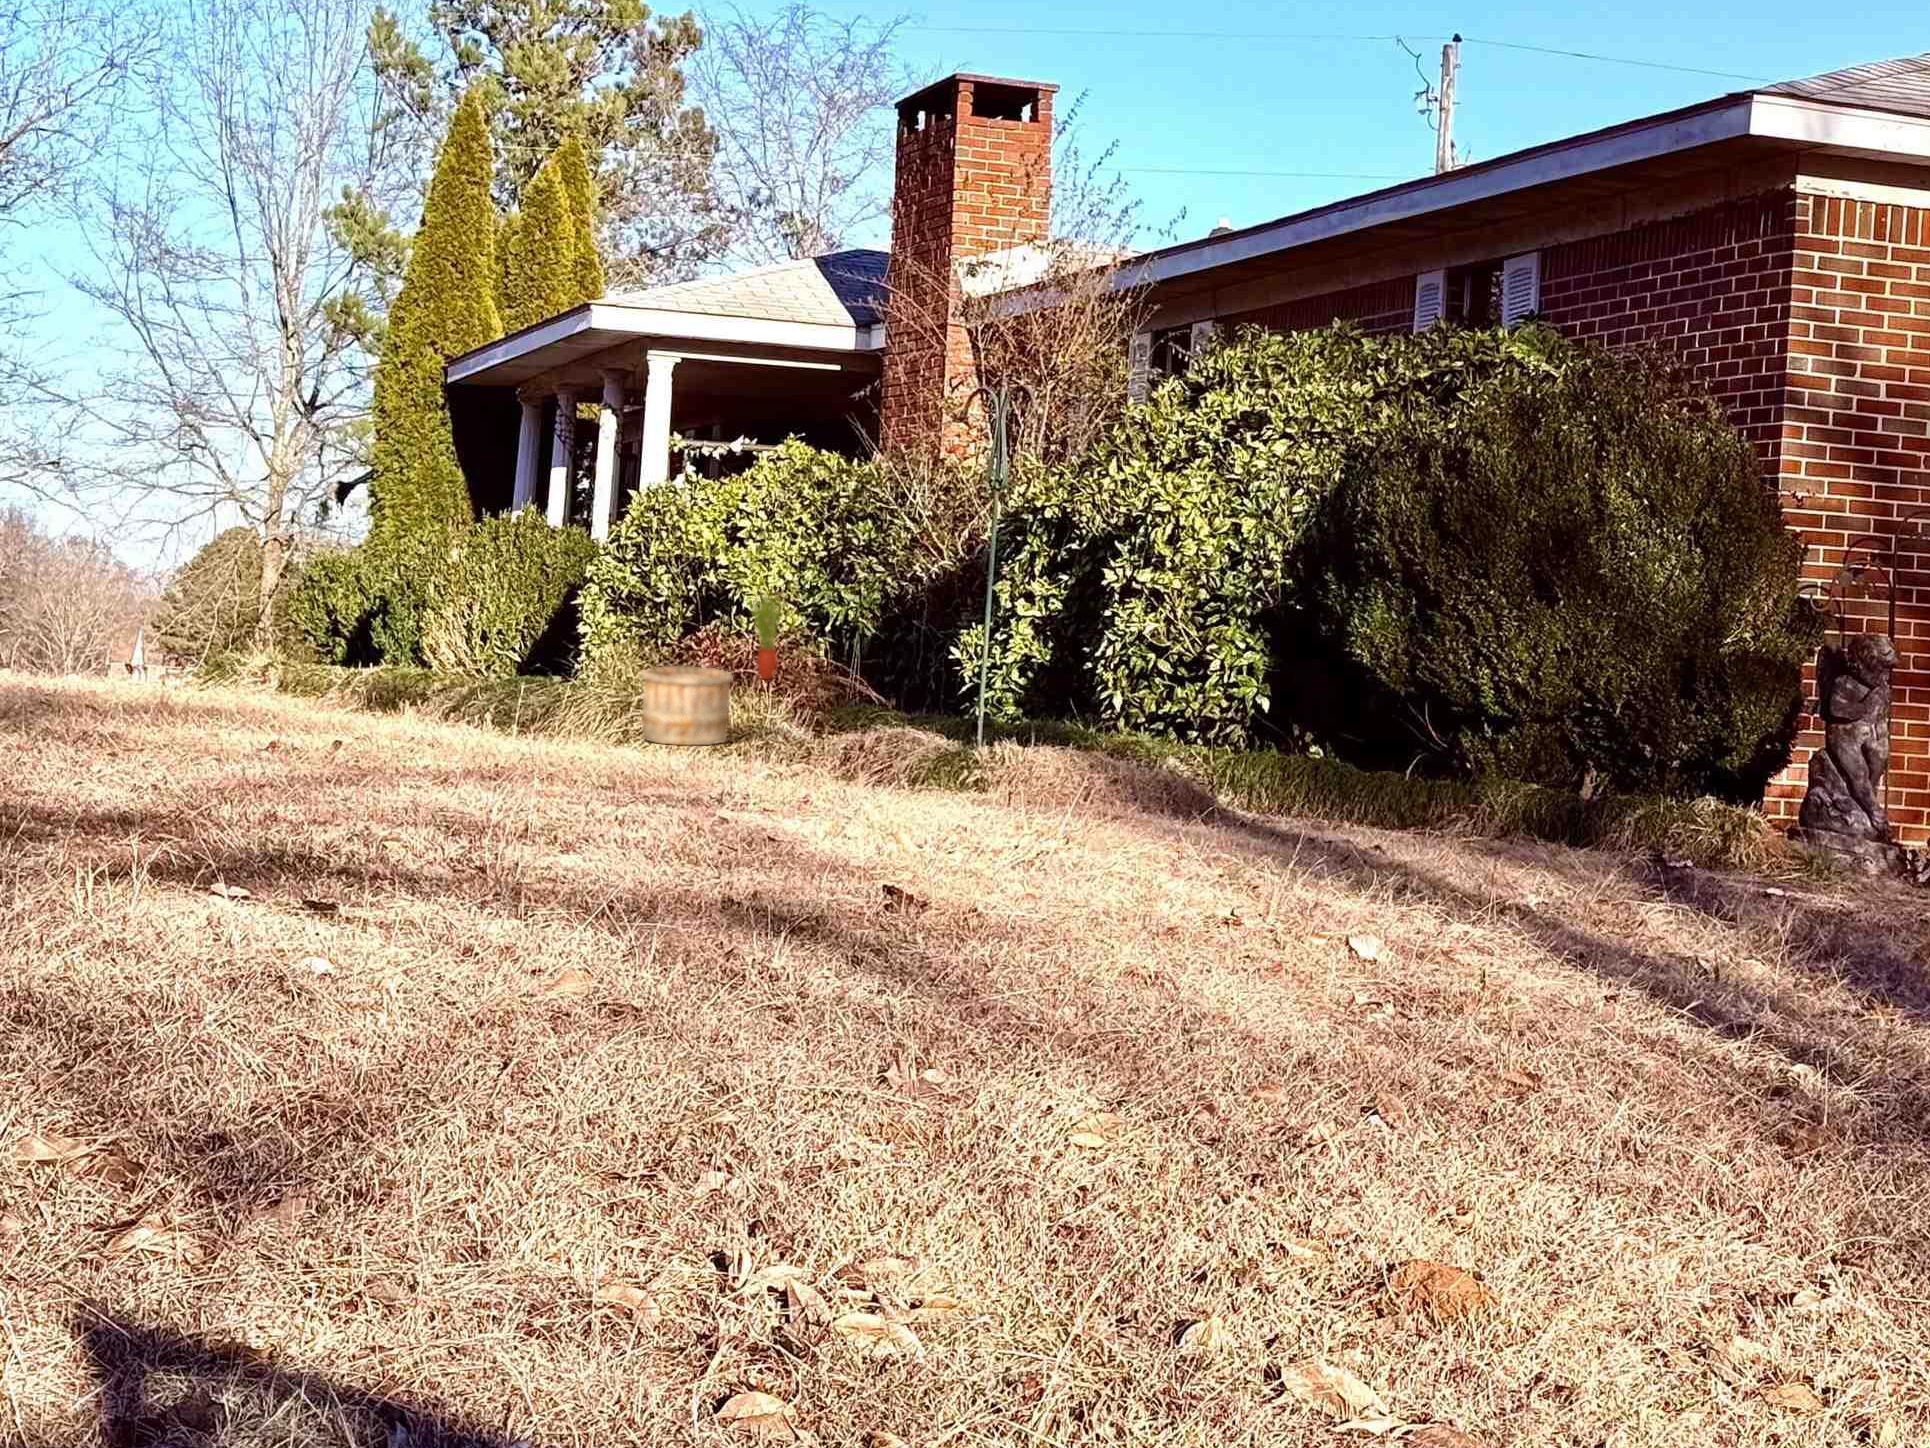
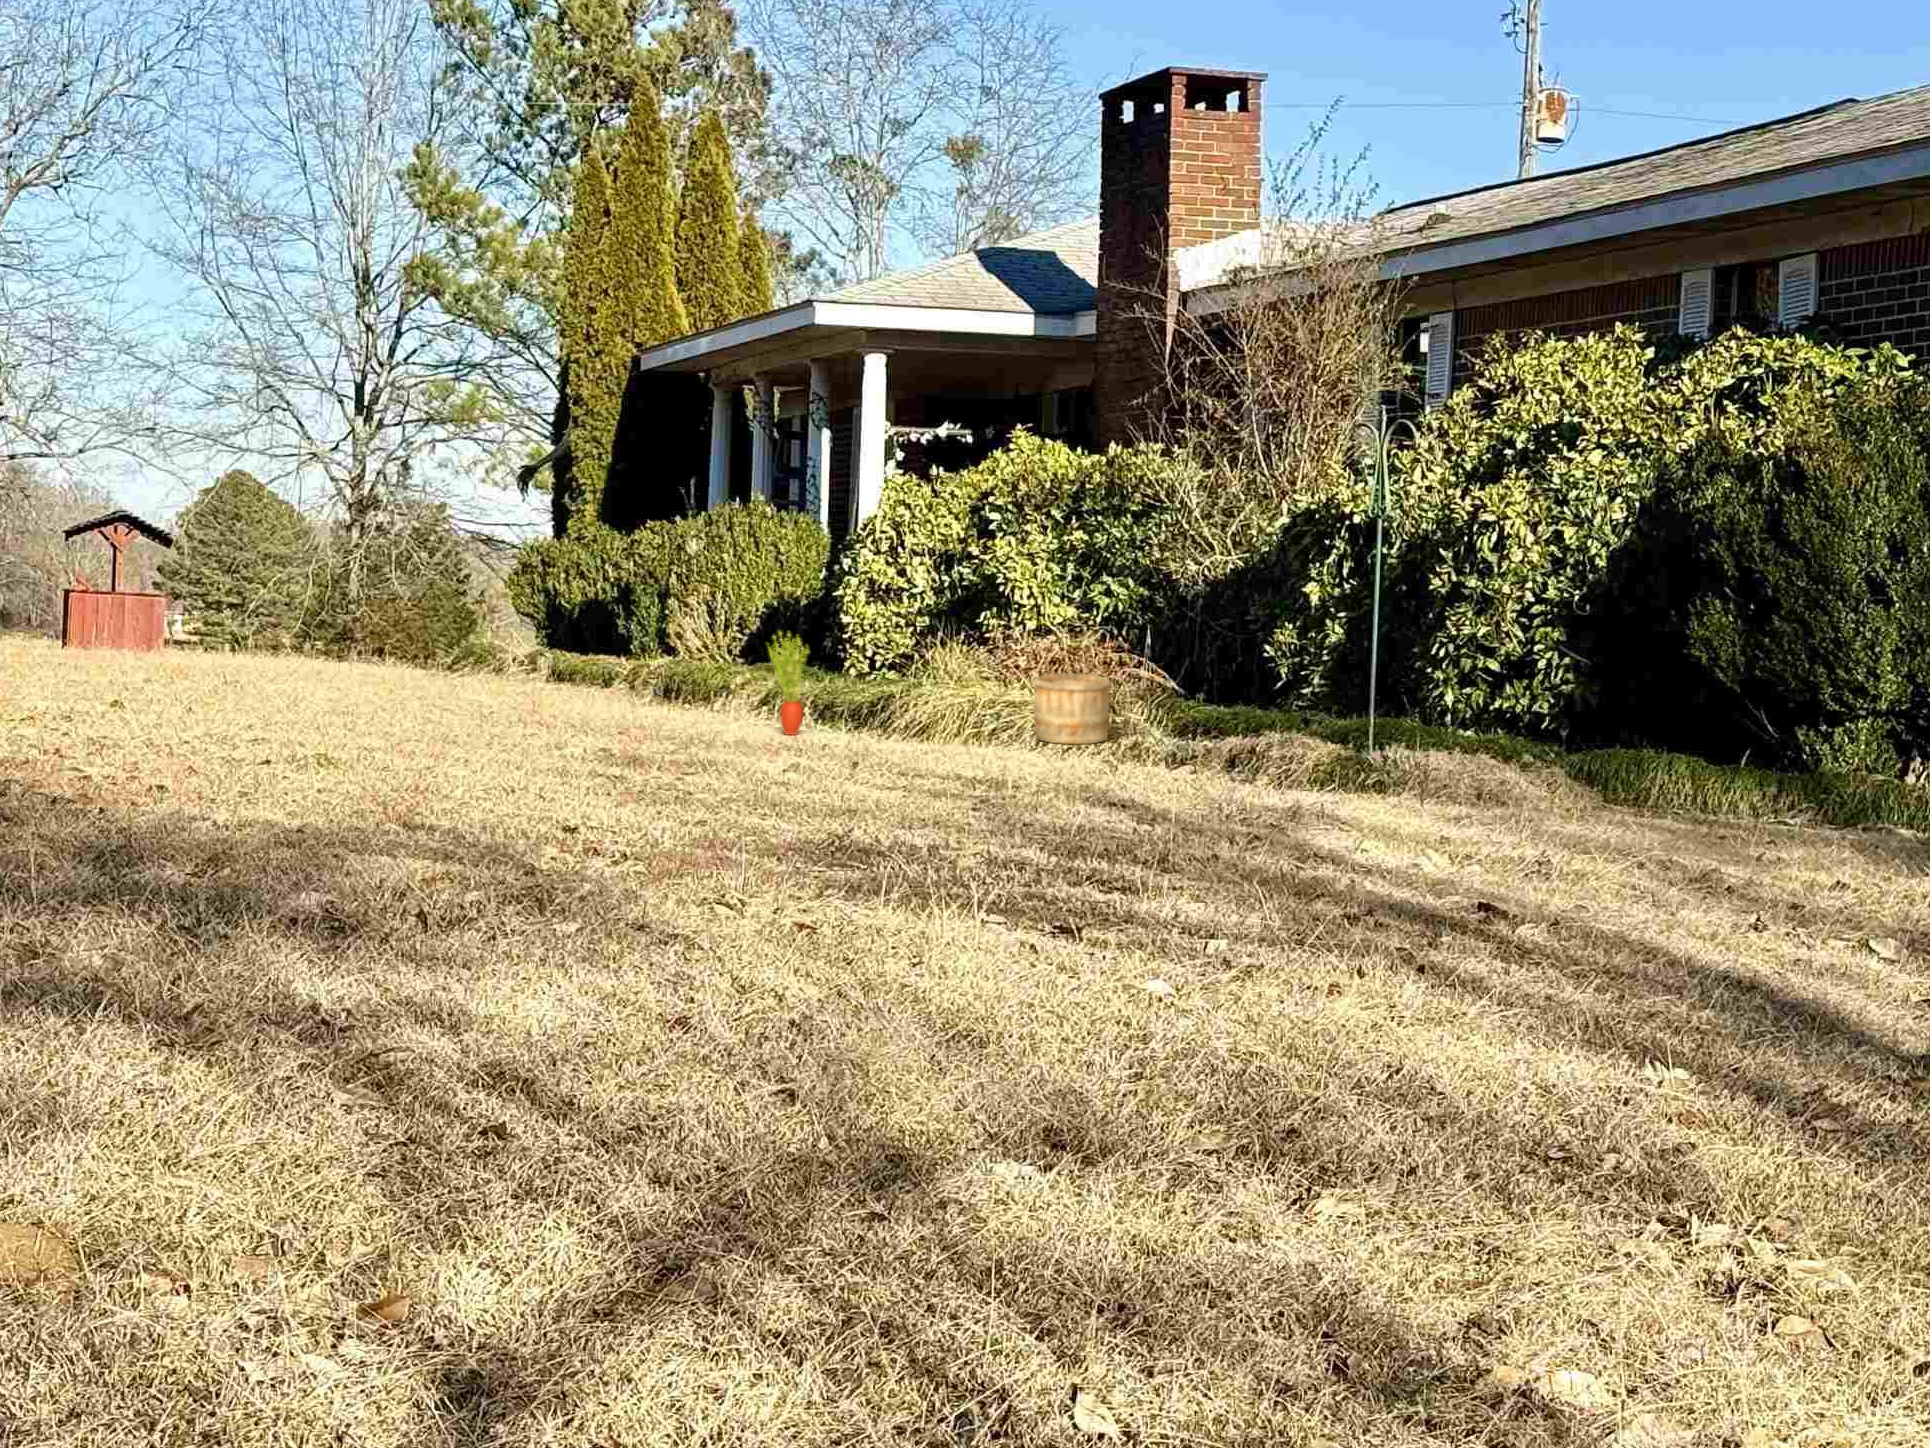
potted plant: present [750,589,785,679] -> present [768,632,808,735]

